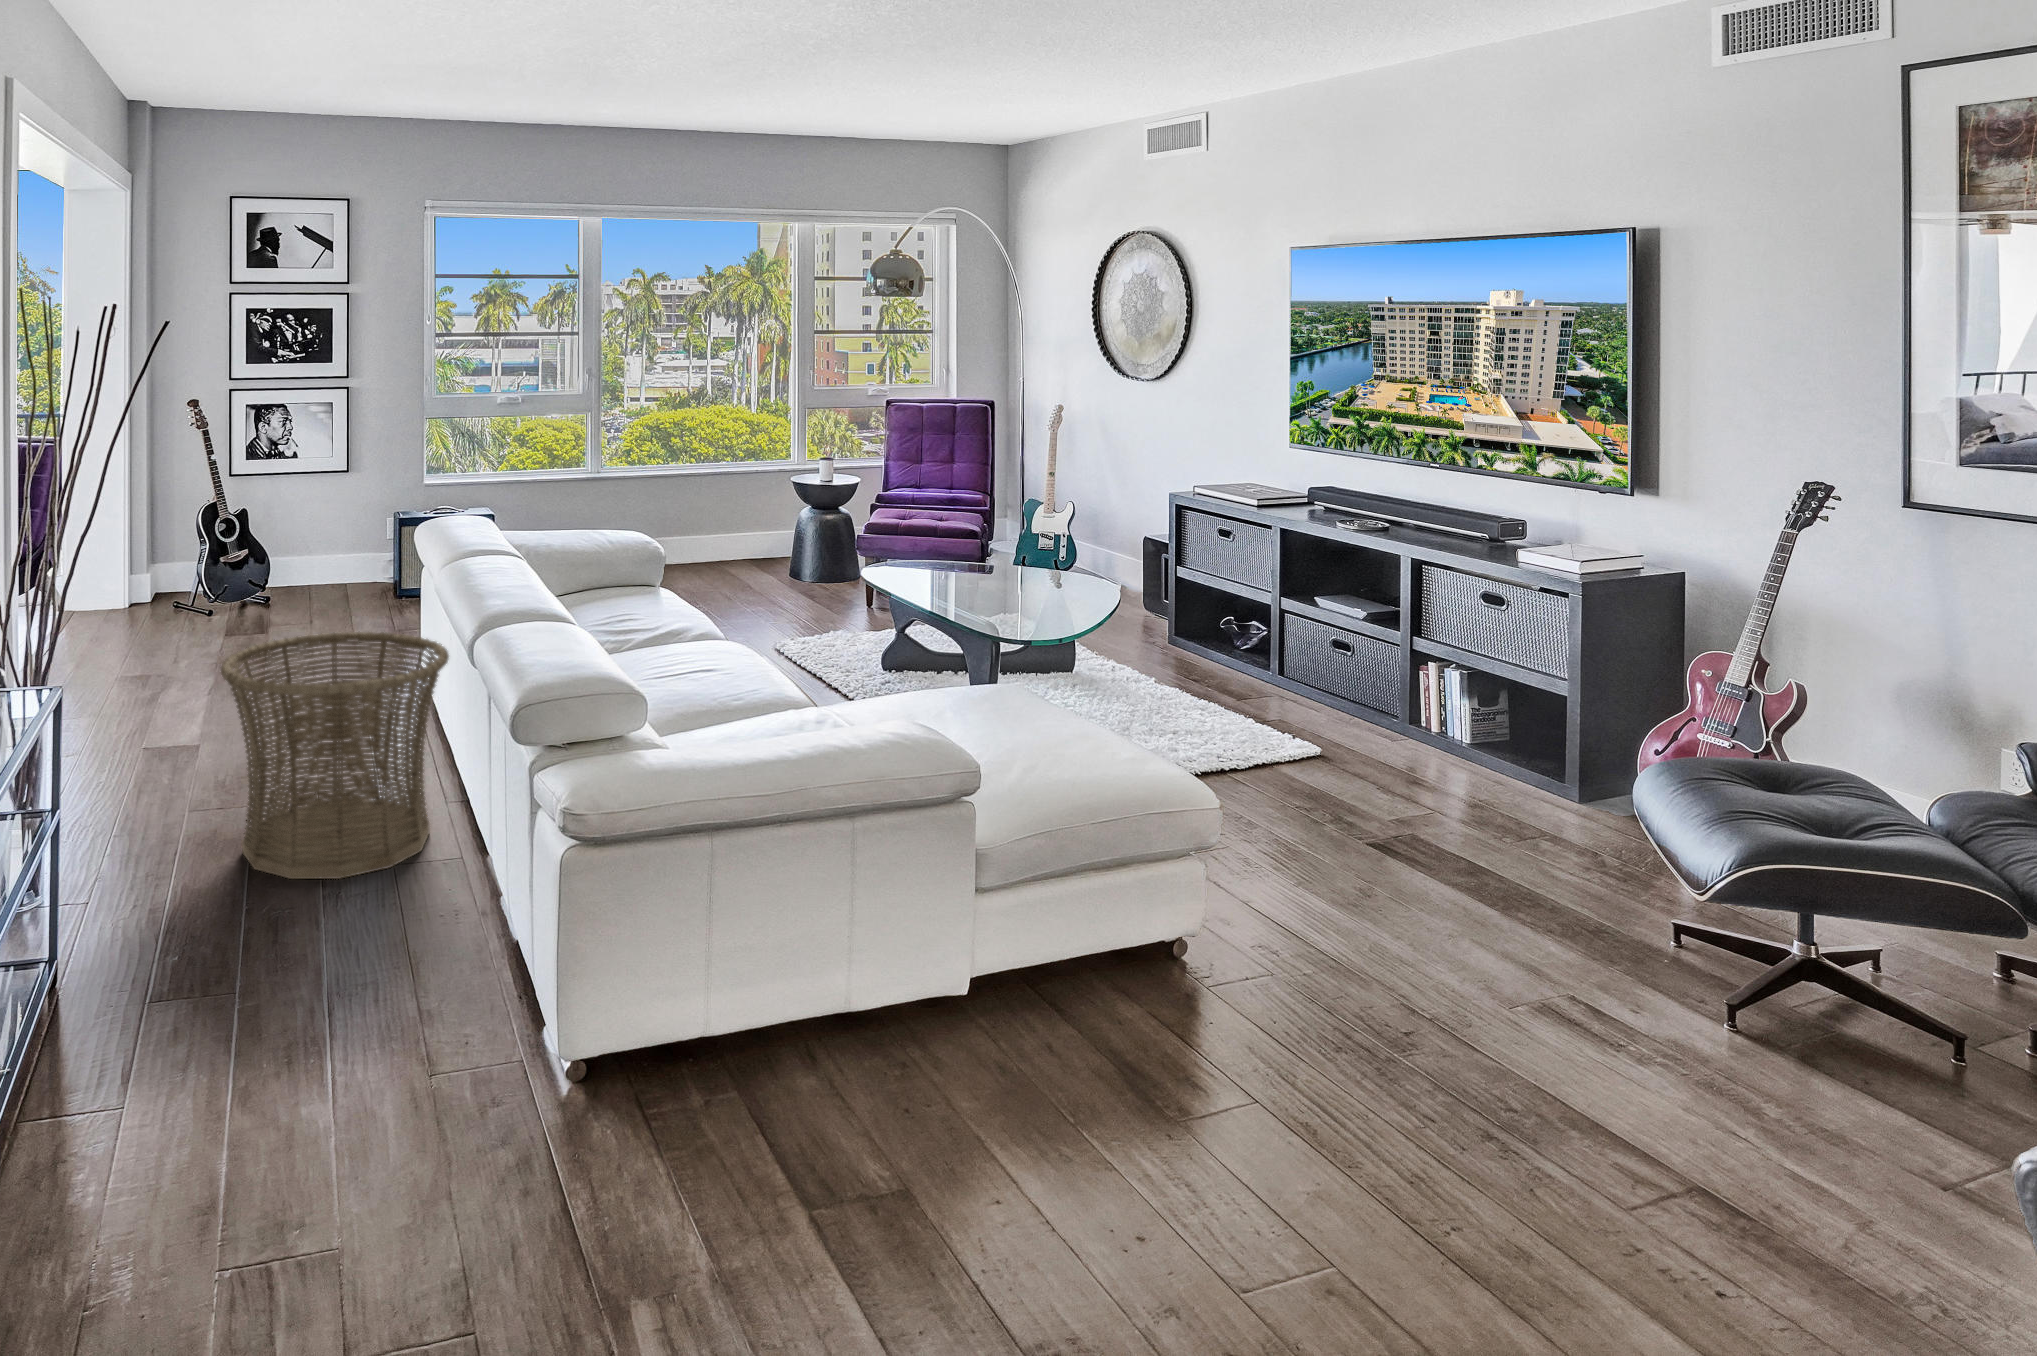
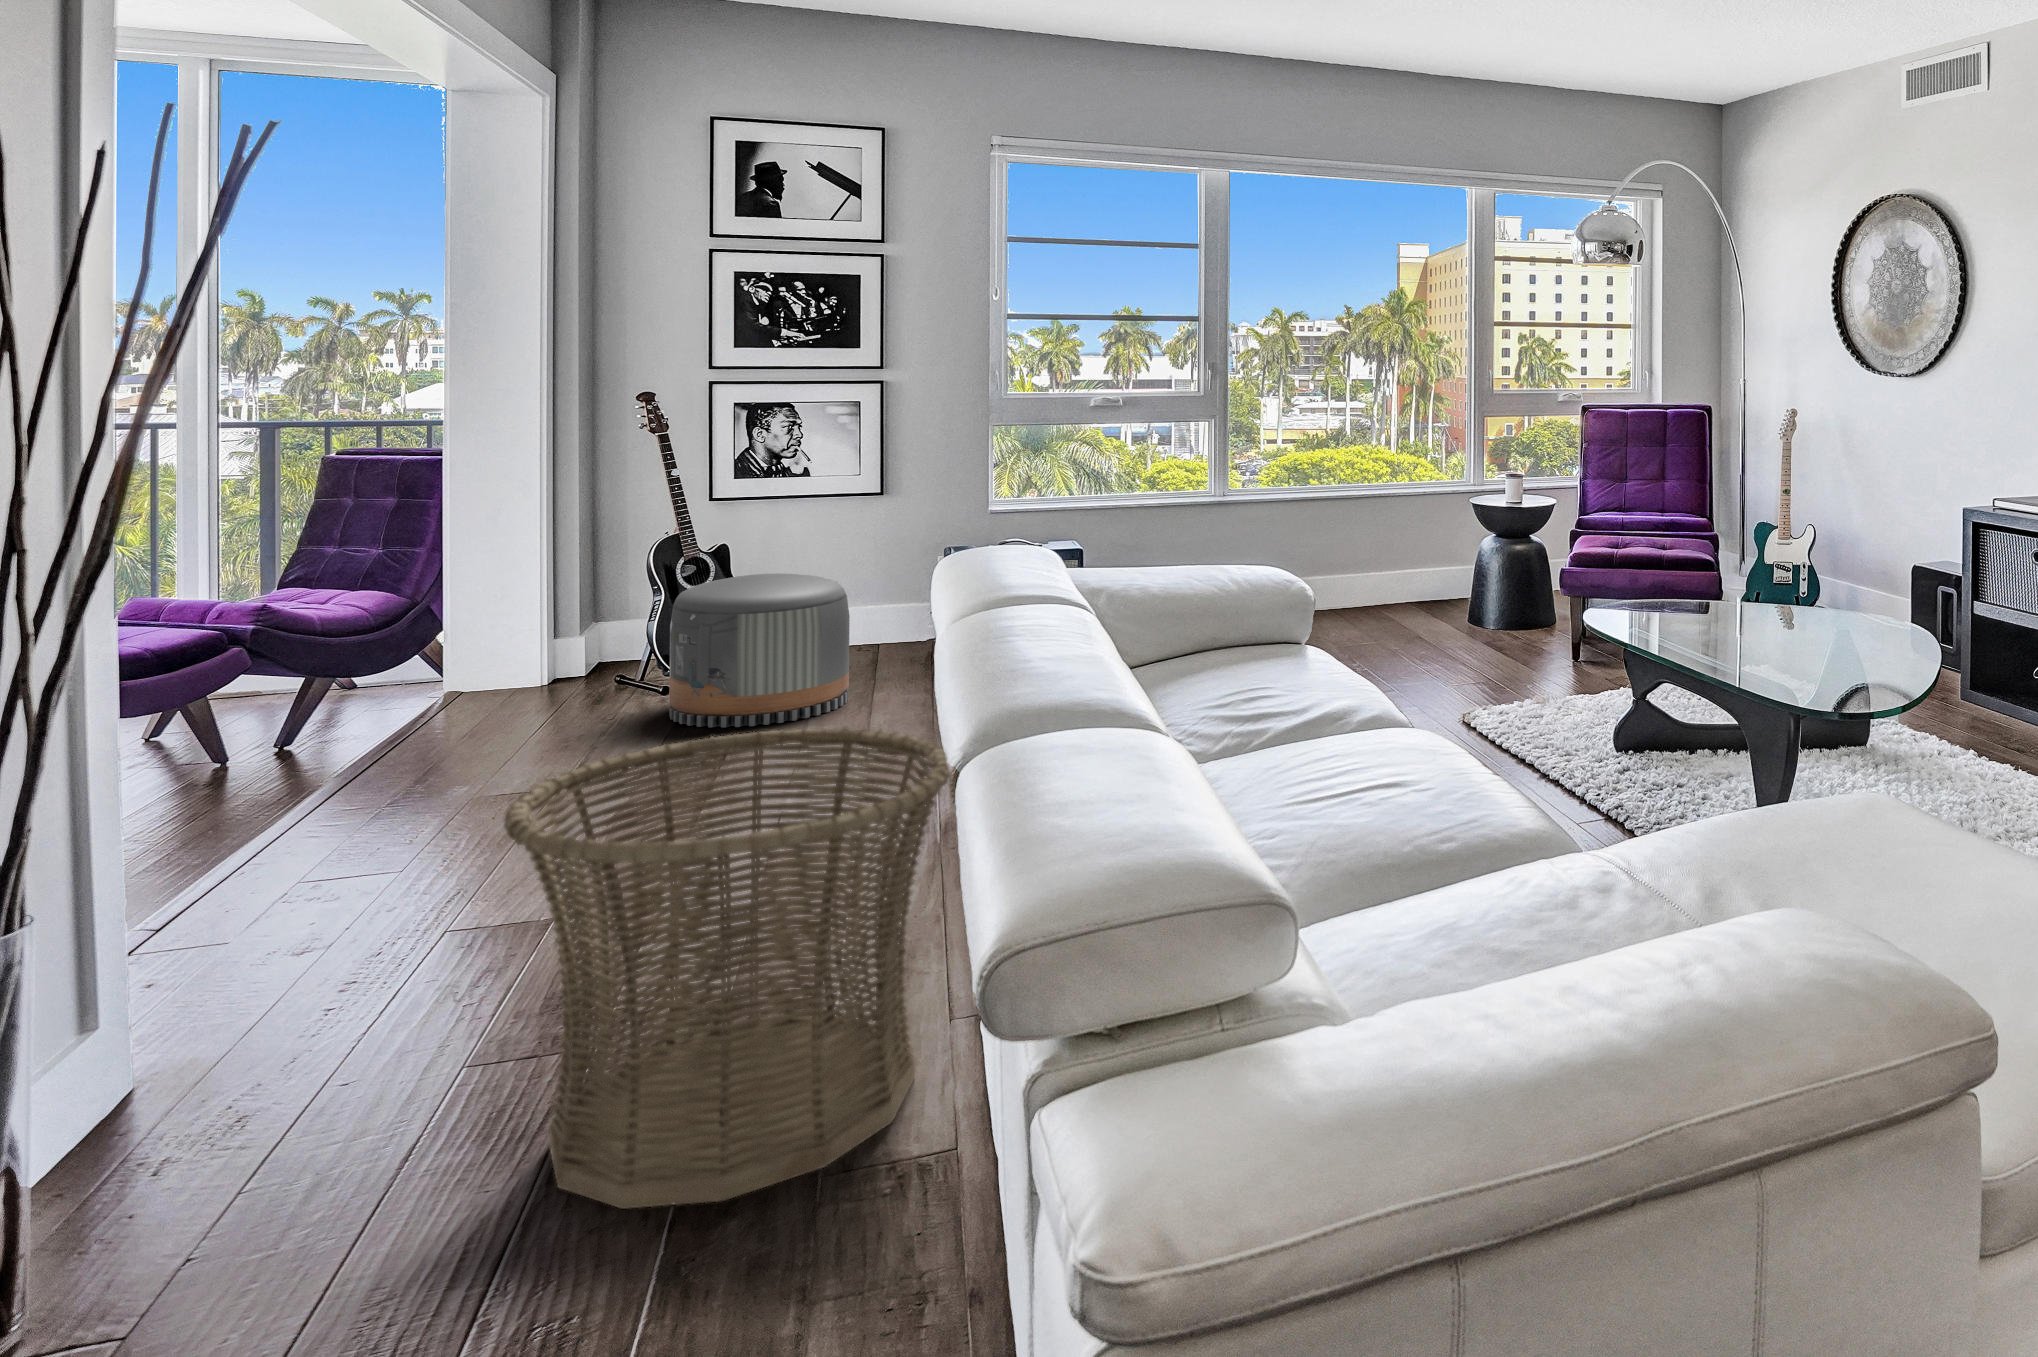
pouf: none [219,533,338,640] -> present [669,573,850,727]

